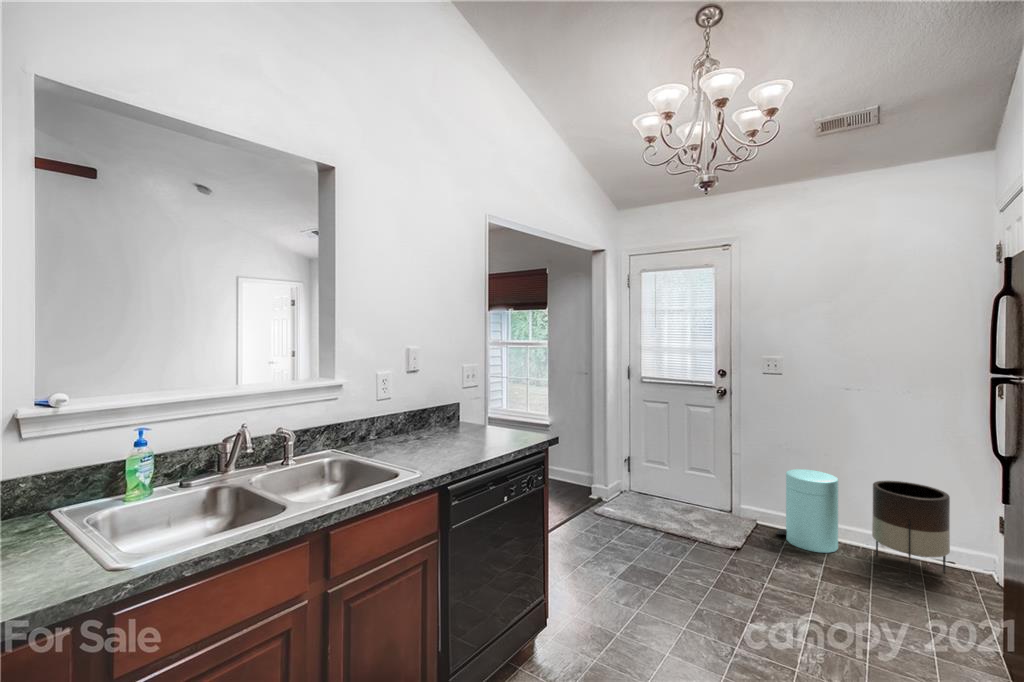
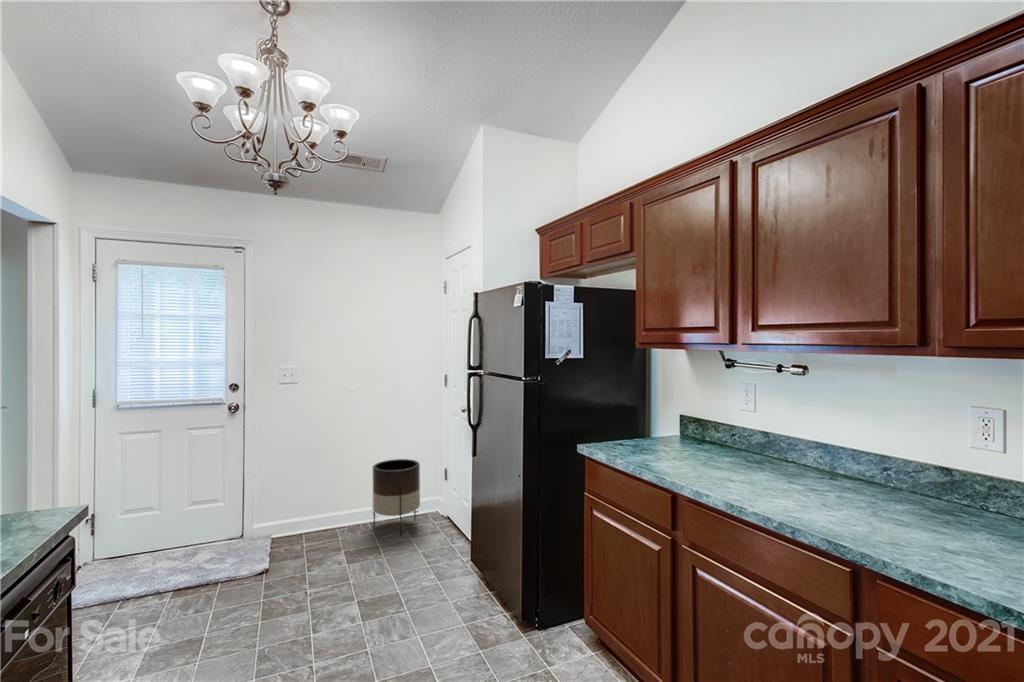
trash can: present [776,469,838,553] -> none [296,469,348,545]

